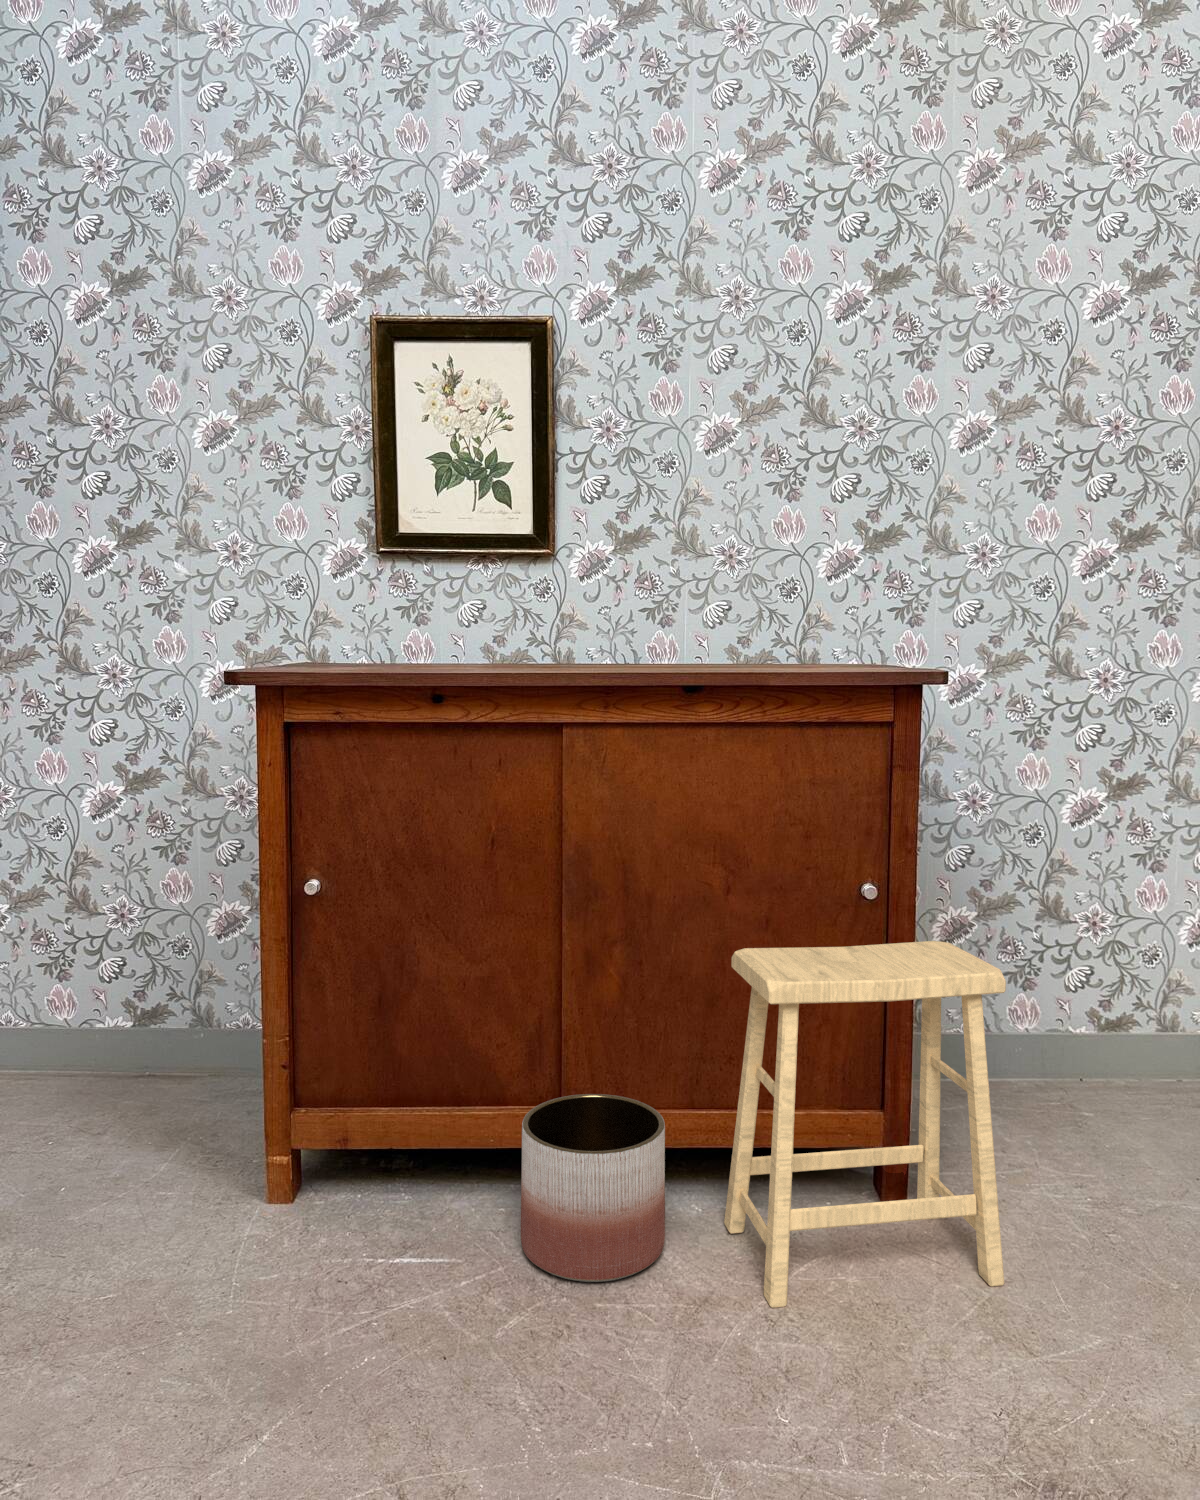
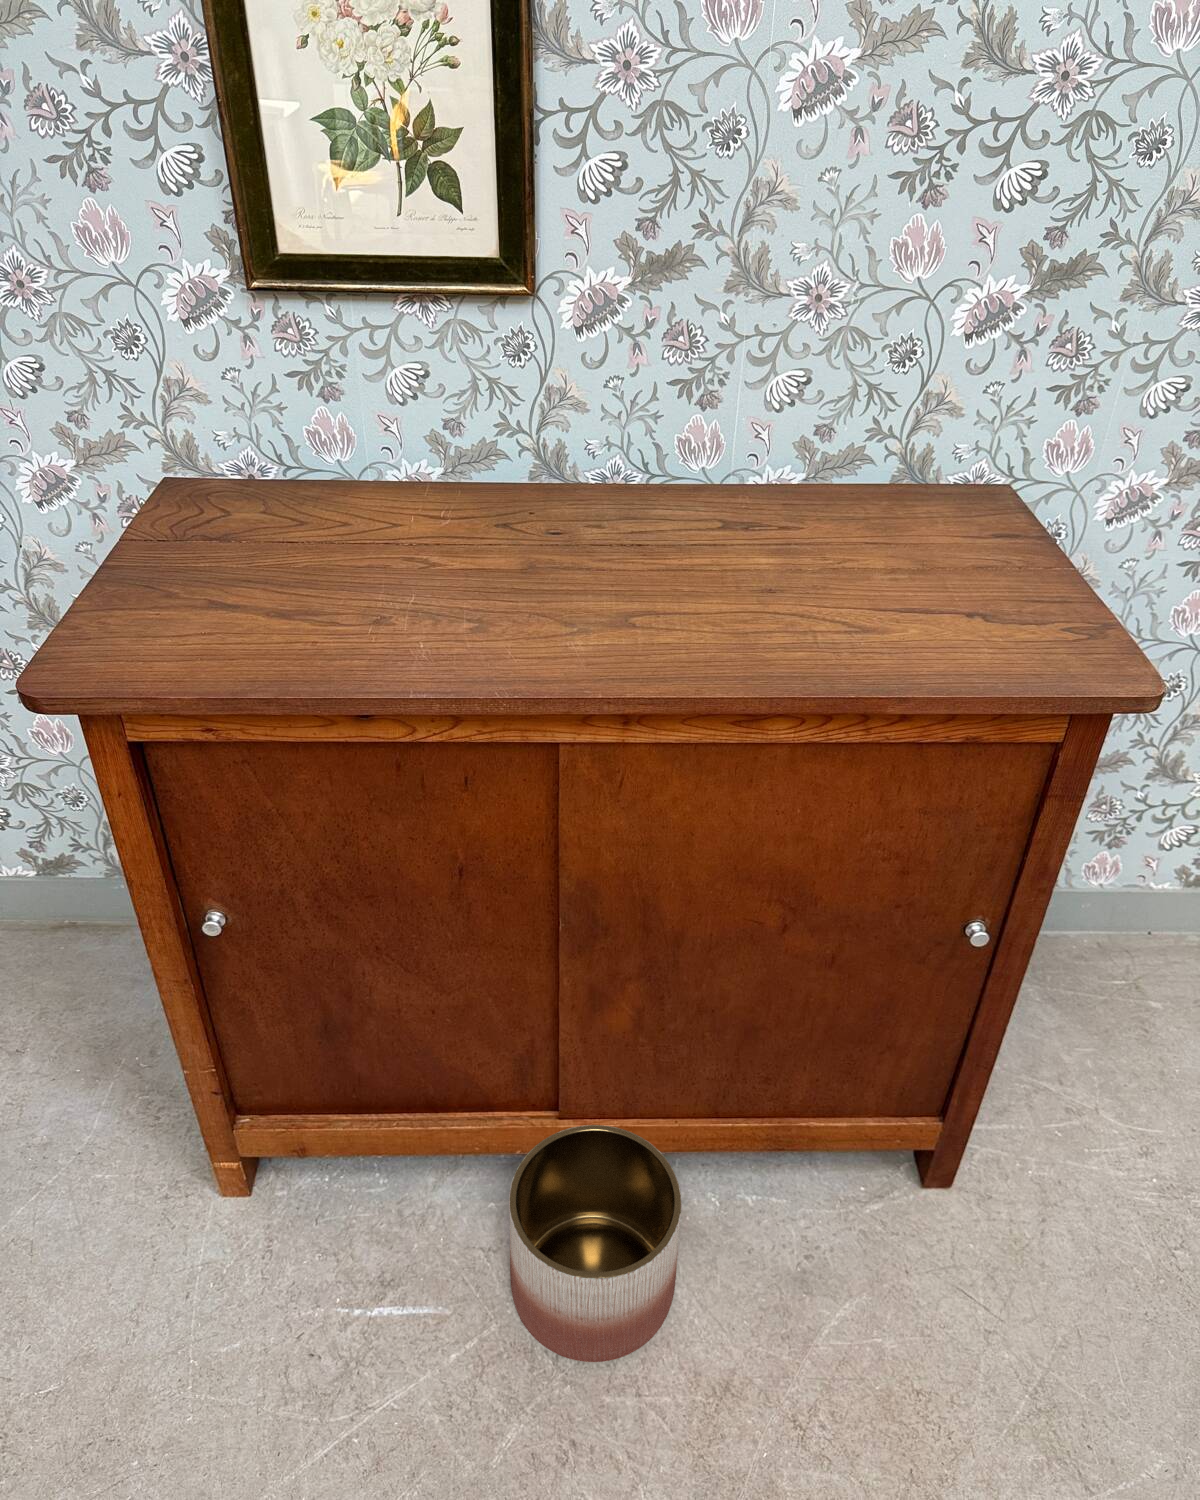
footstool: present [724,941,1006,1308] -> none [741,997,1143,1406]

